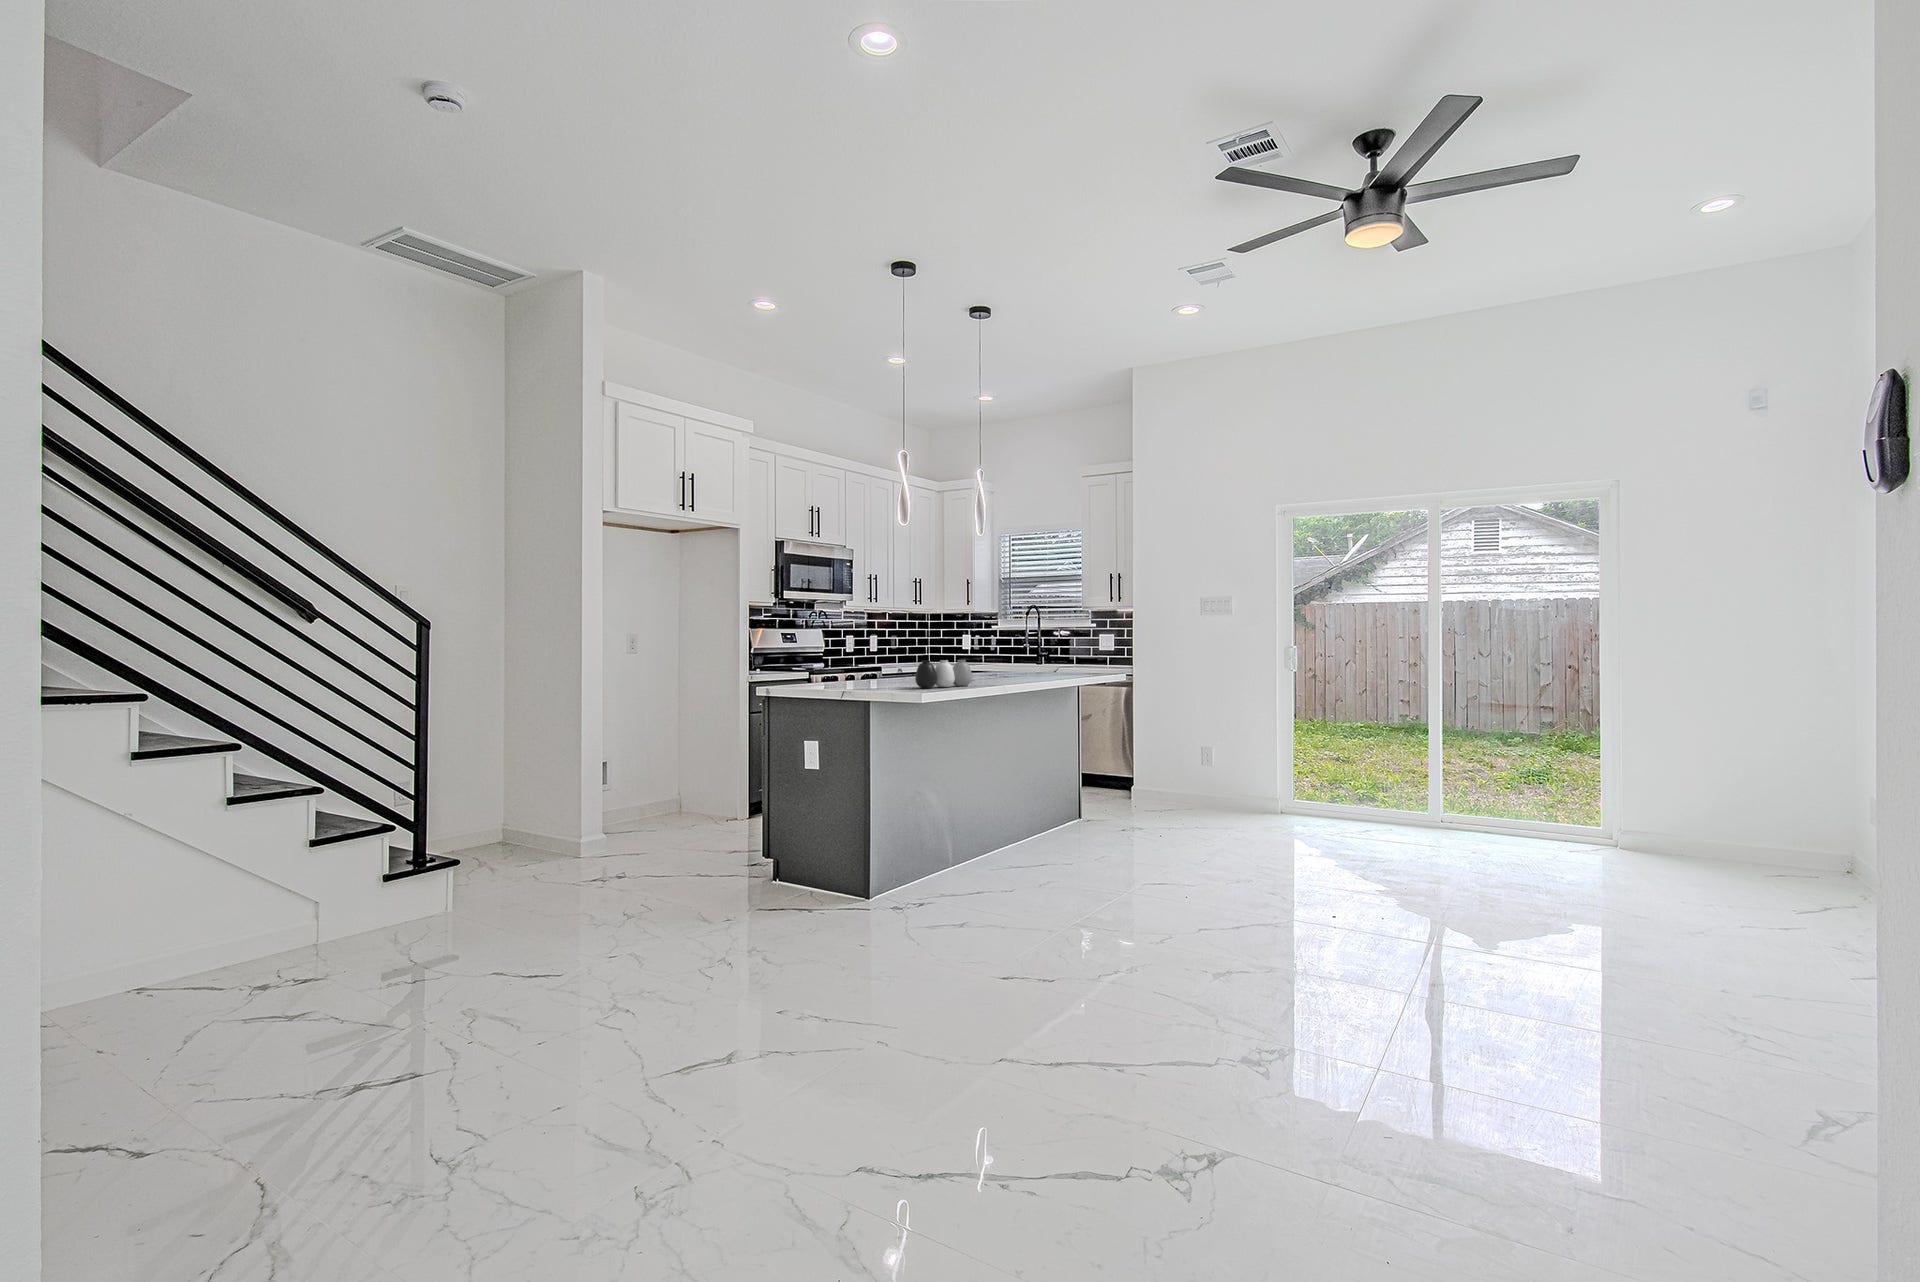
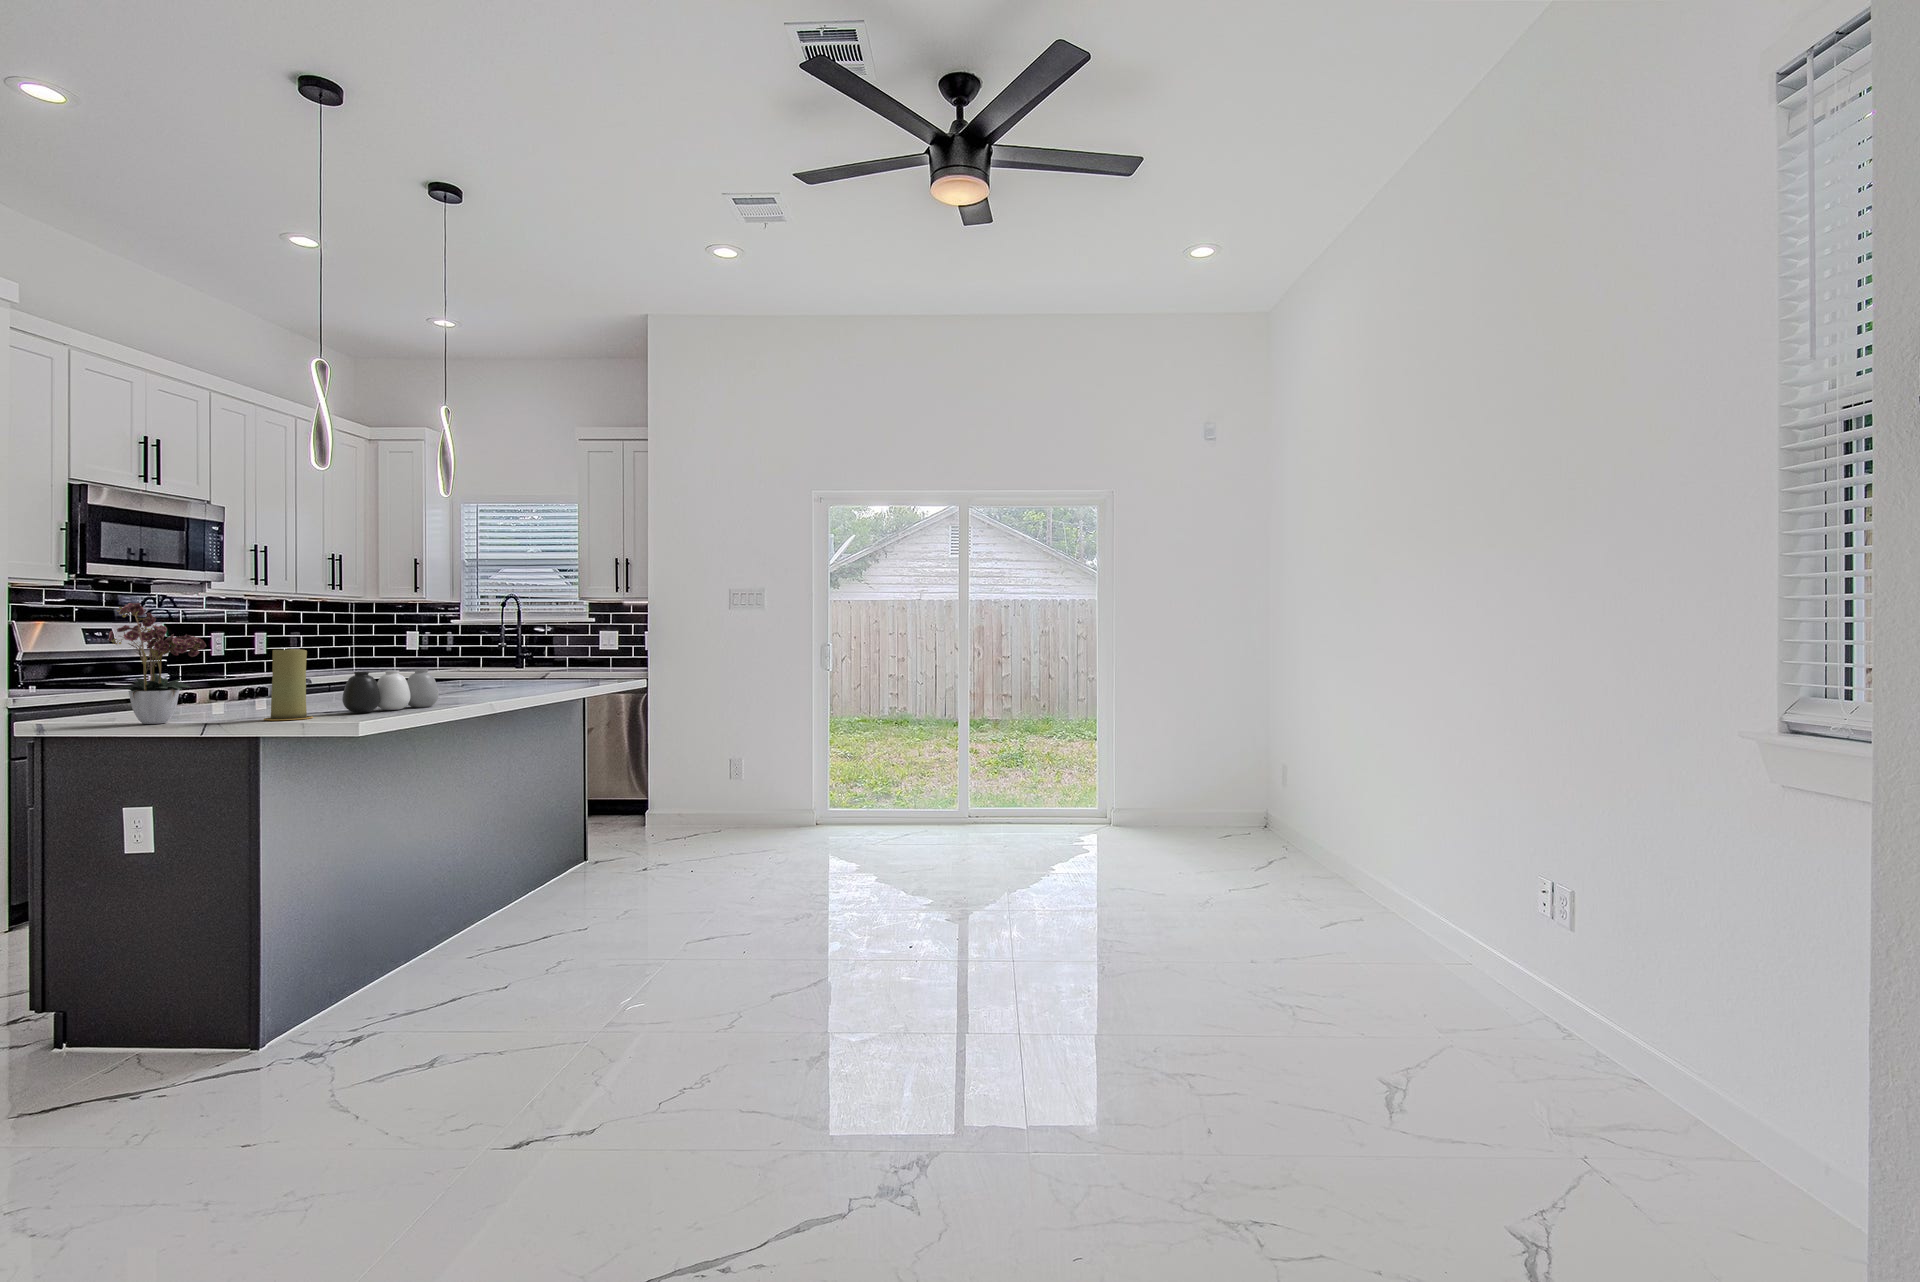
flower arrangement: none [796,613,848,691] -> present [109,603,206,724]
candle: none [873,645,899,691] -> present [264,649,313,720]

